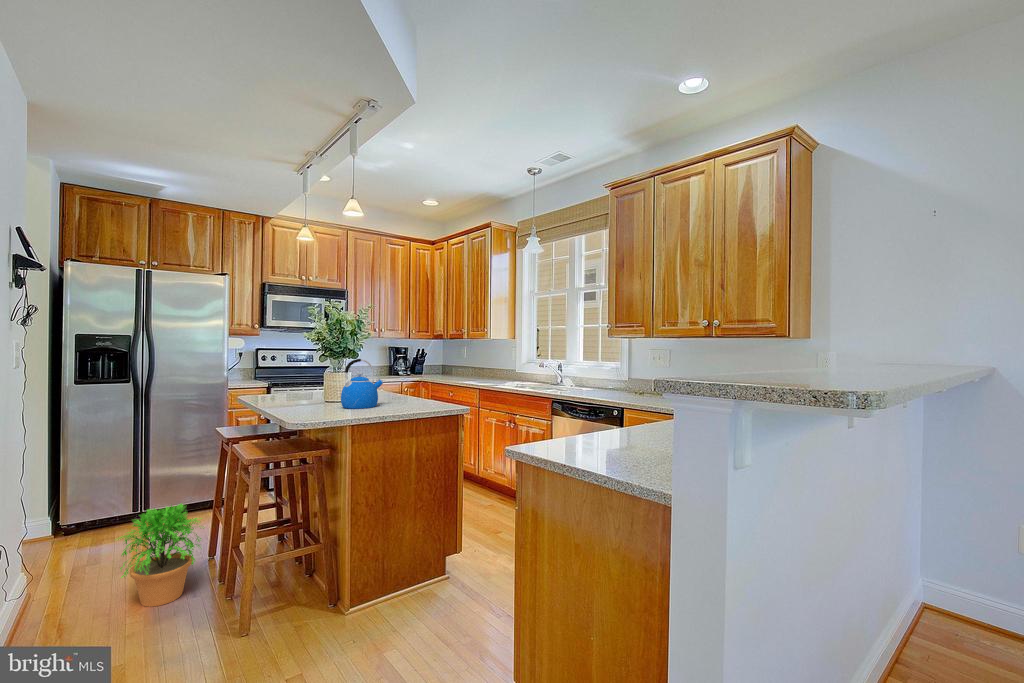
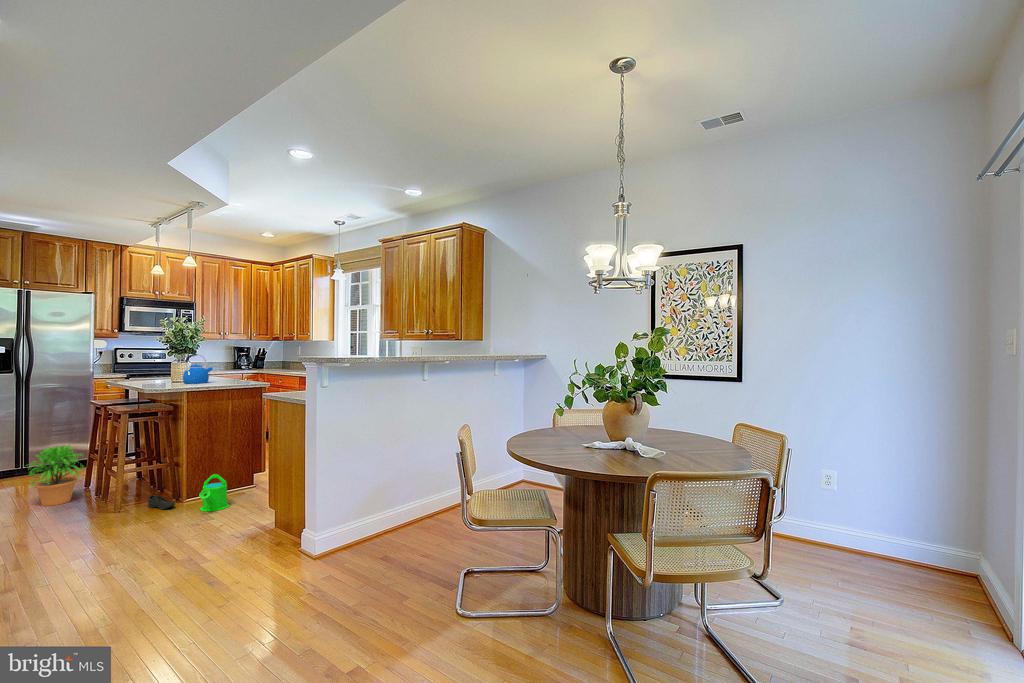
watering can: none [375,585,423,663] -> present [199,474,229,511]
shoe: none [291,608,333,643] -> present [148,495,175,509]

